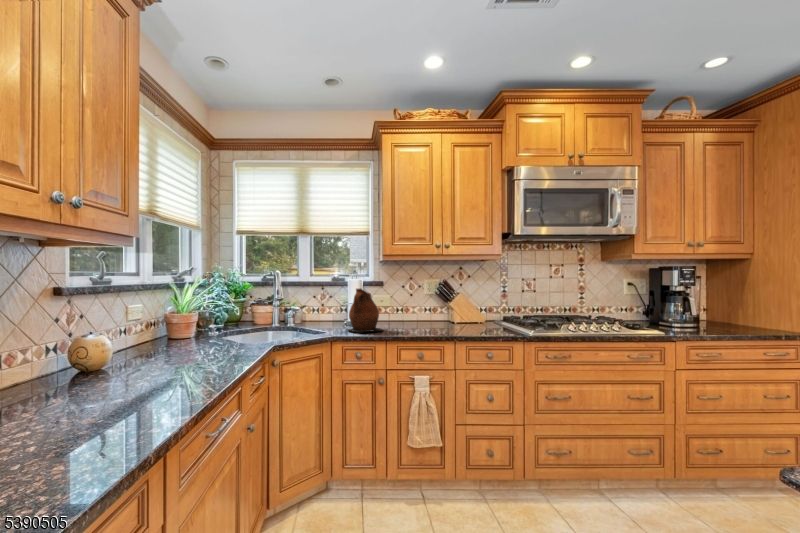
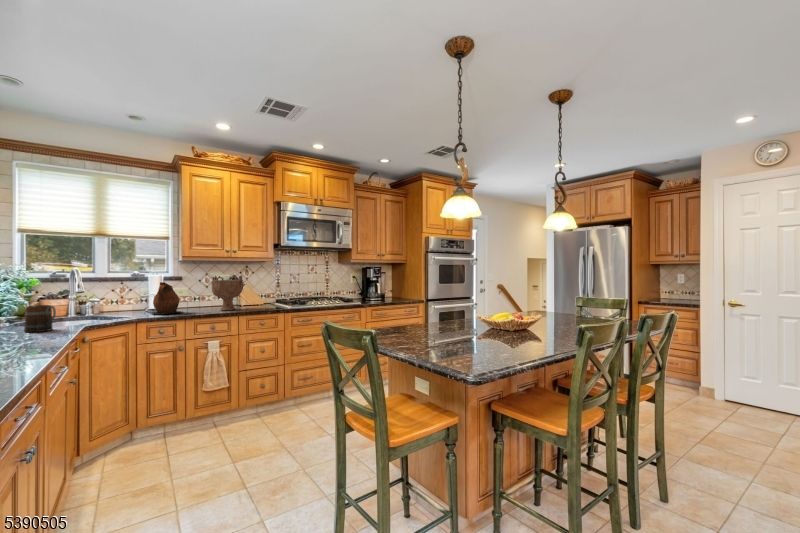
decorative bowl: none [418,279,462,331] -> present [212,276,244,310]
mug: none [202,316,230,352] -> present [24,305,56,332]

